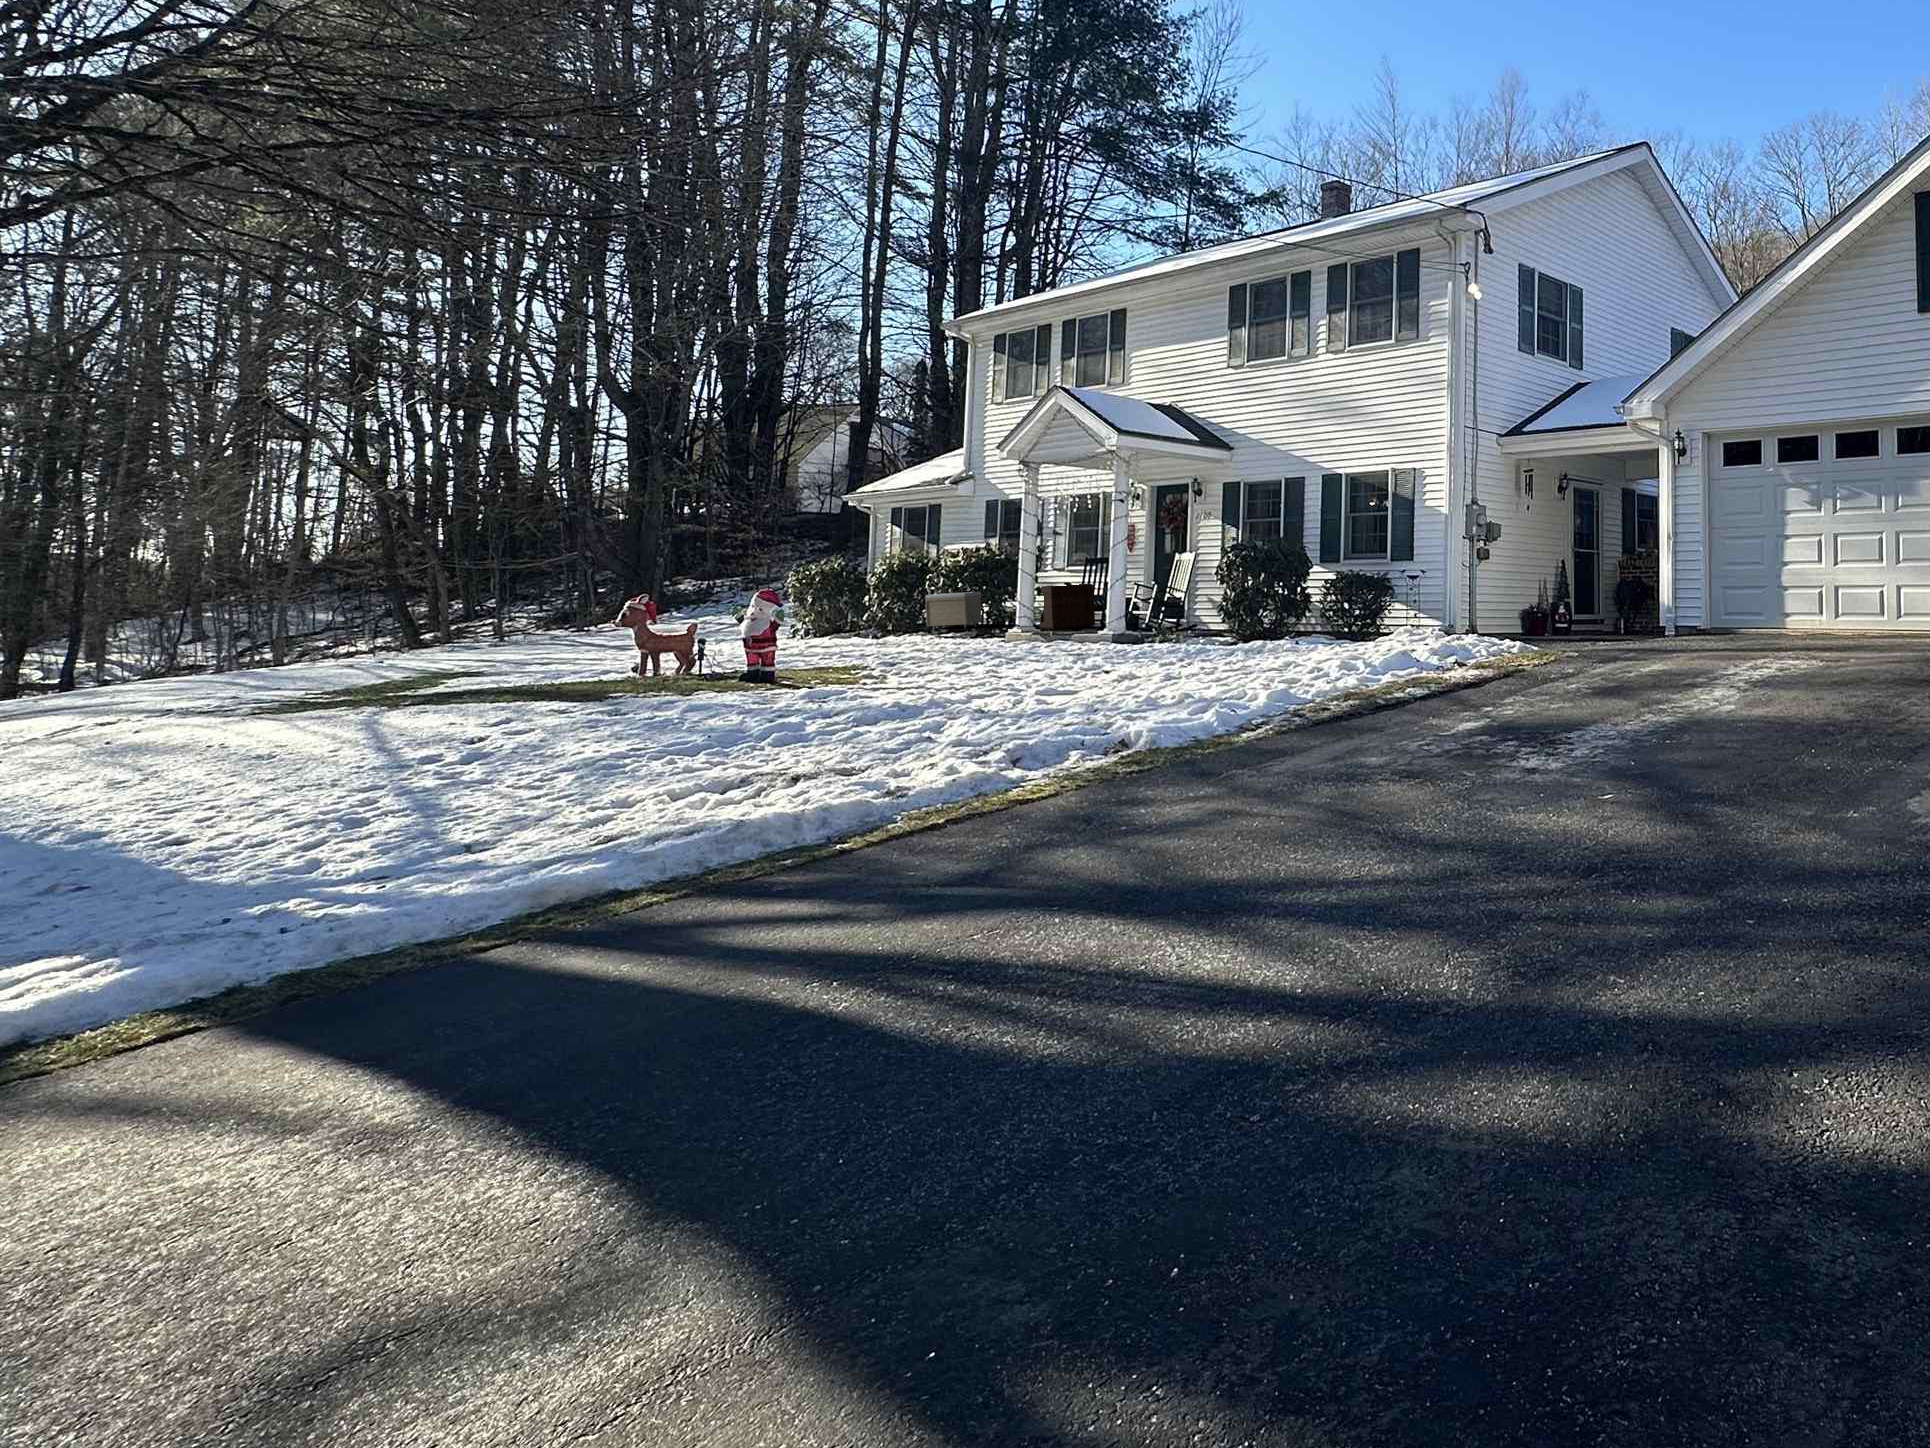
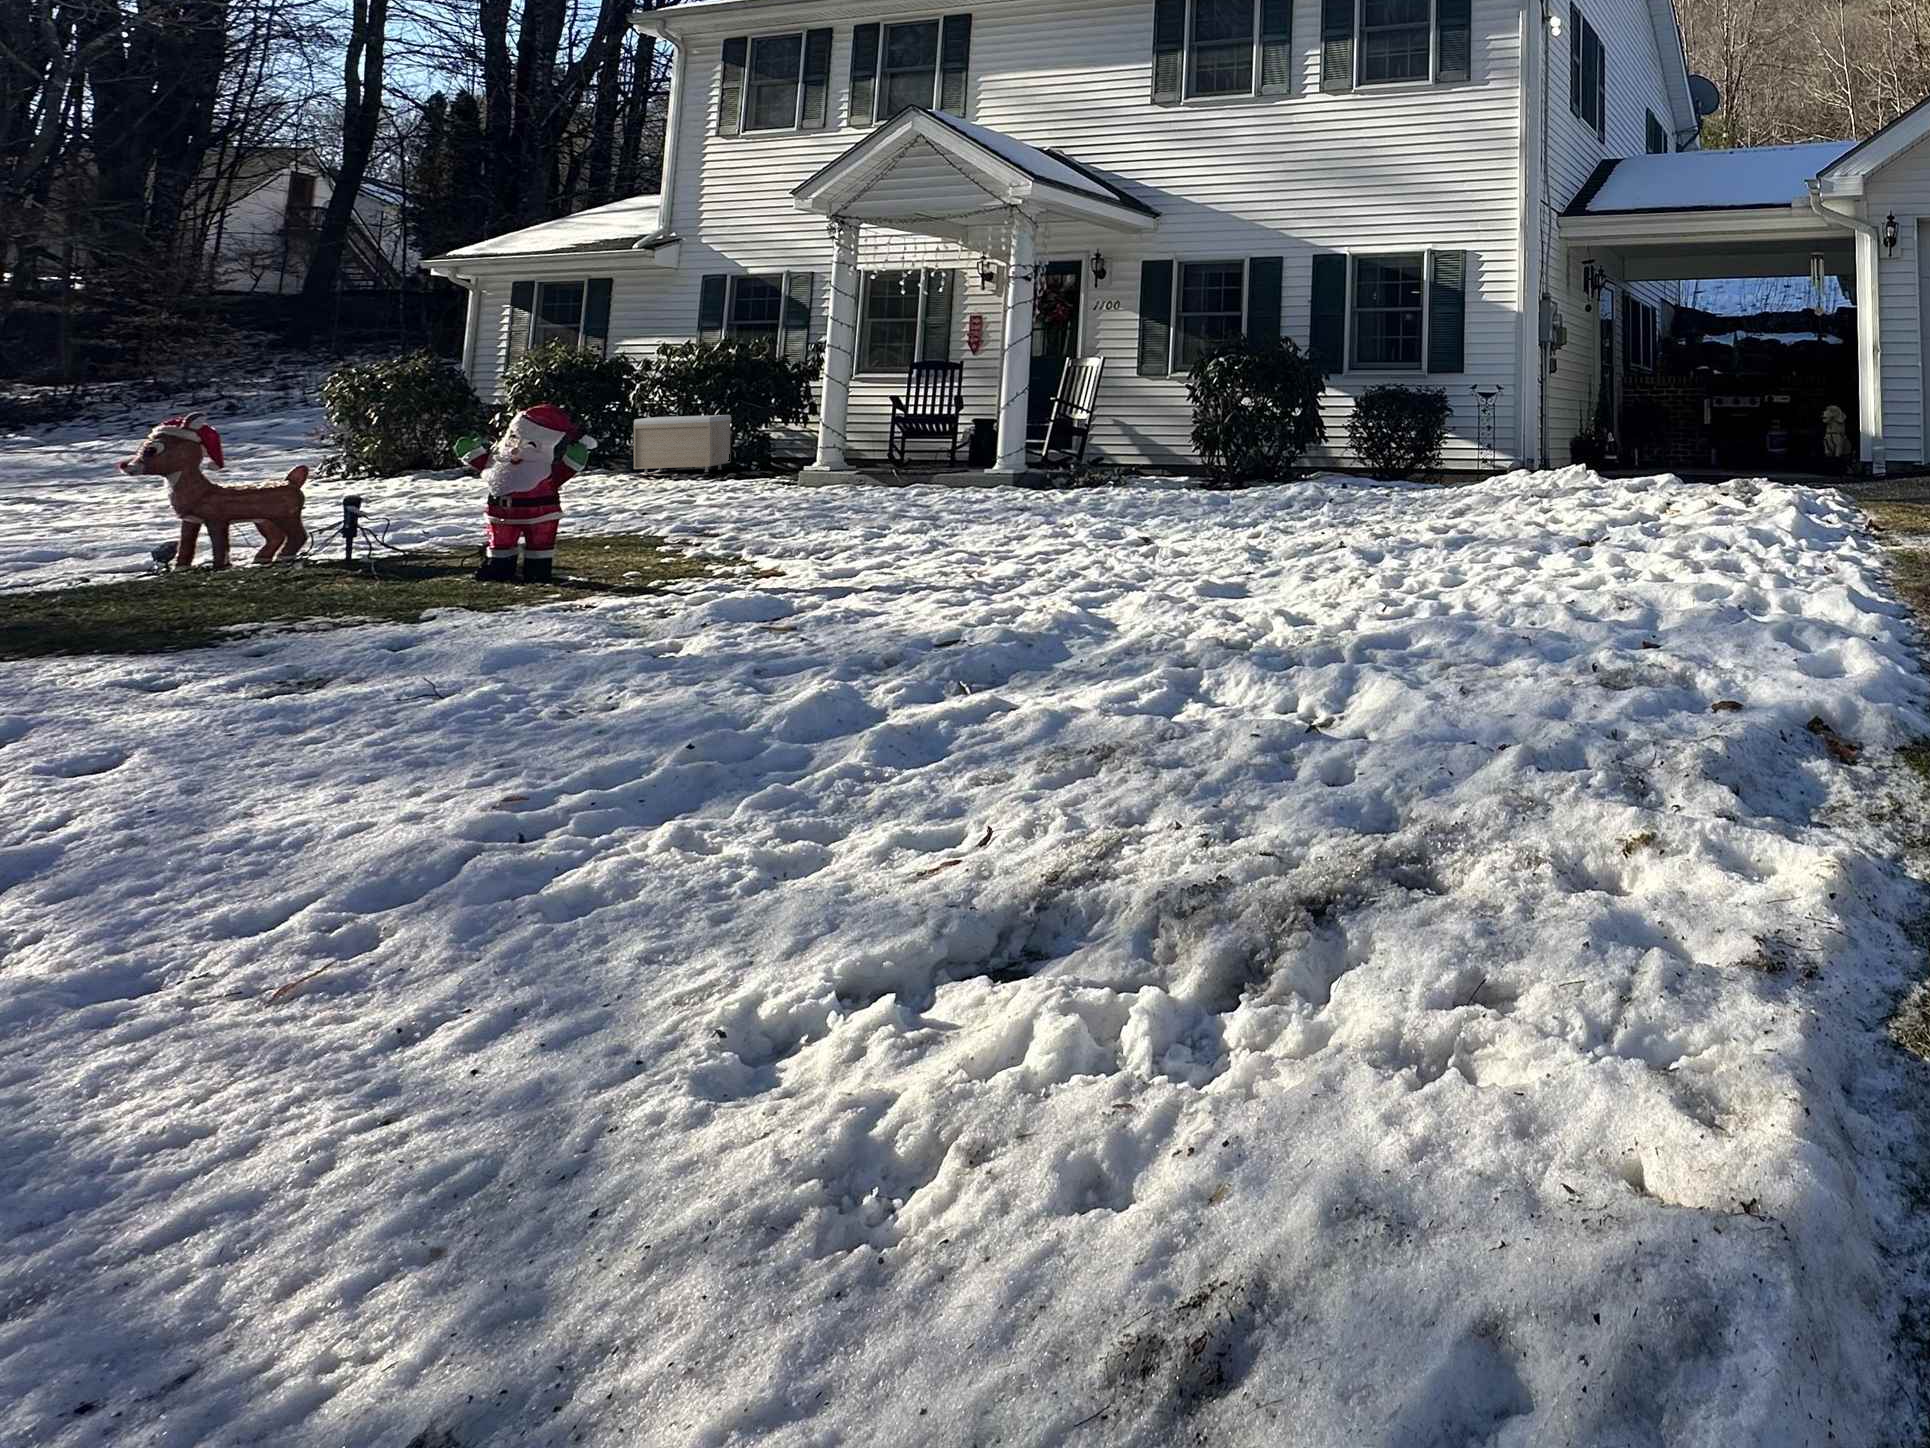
wooden crate: present [1039,584,1095,629] -> none [847,404,945,474]

